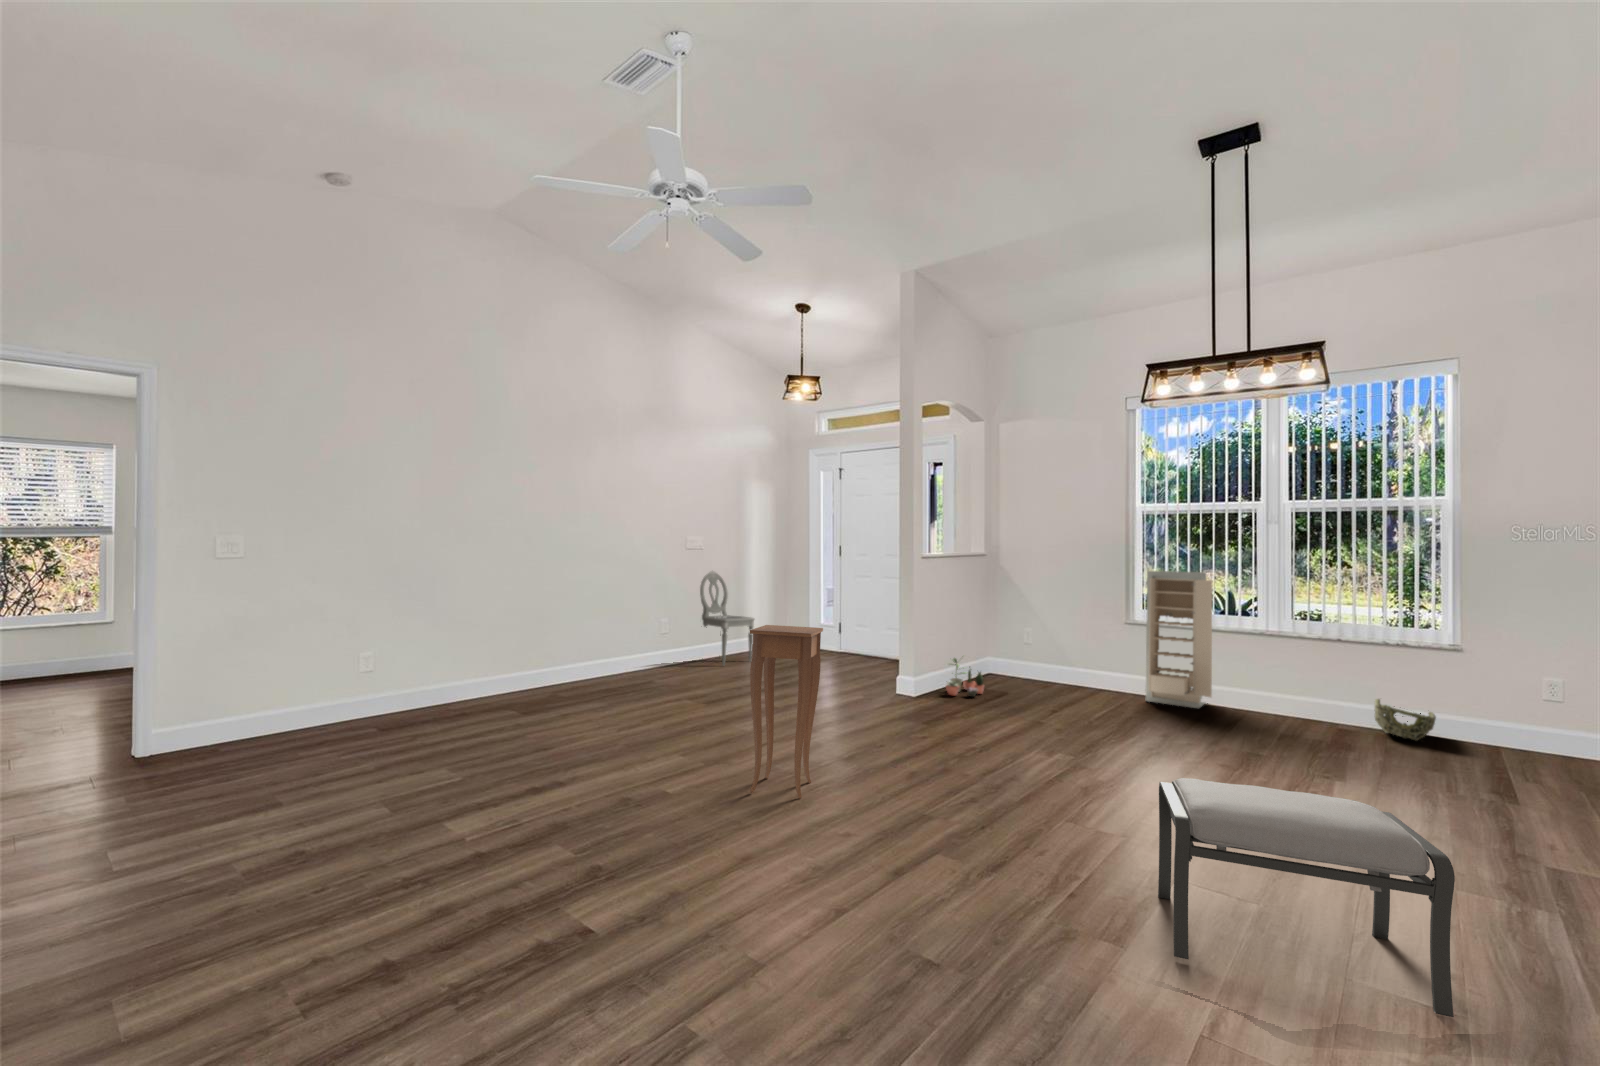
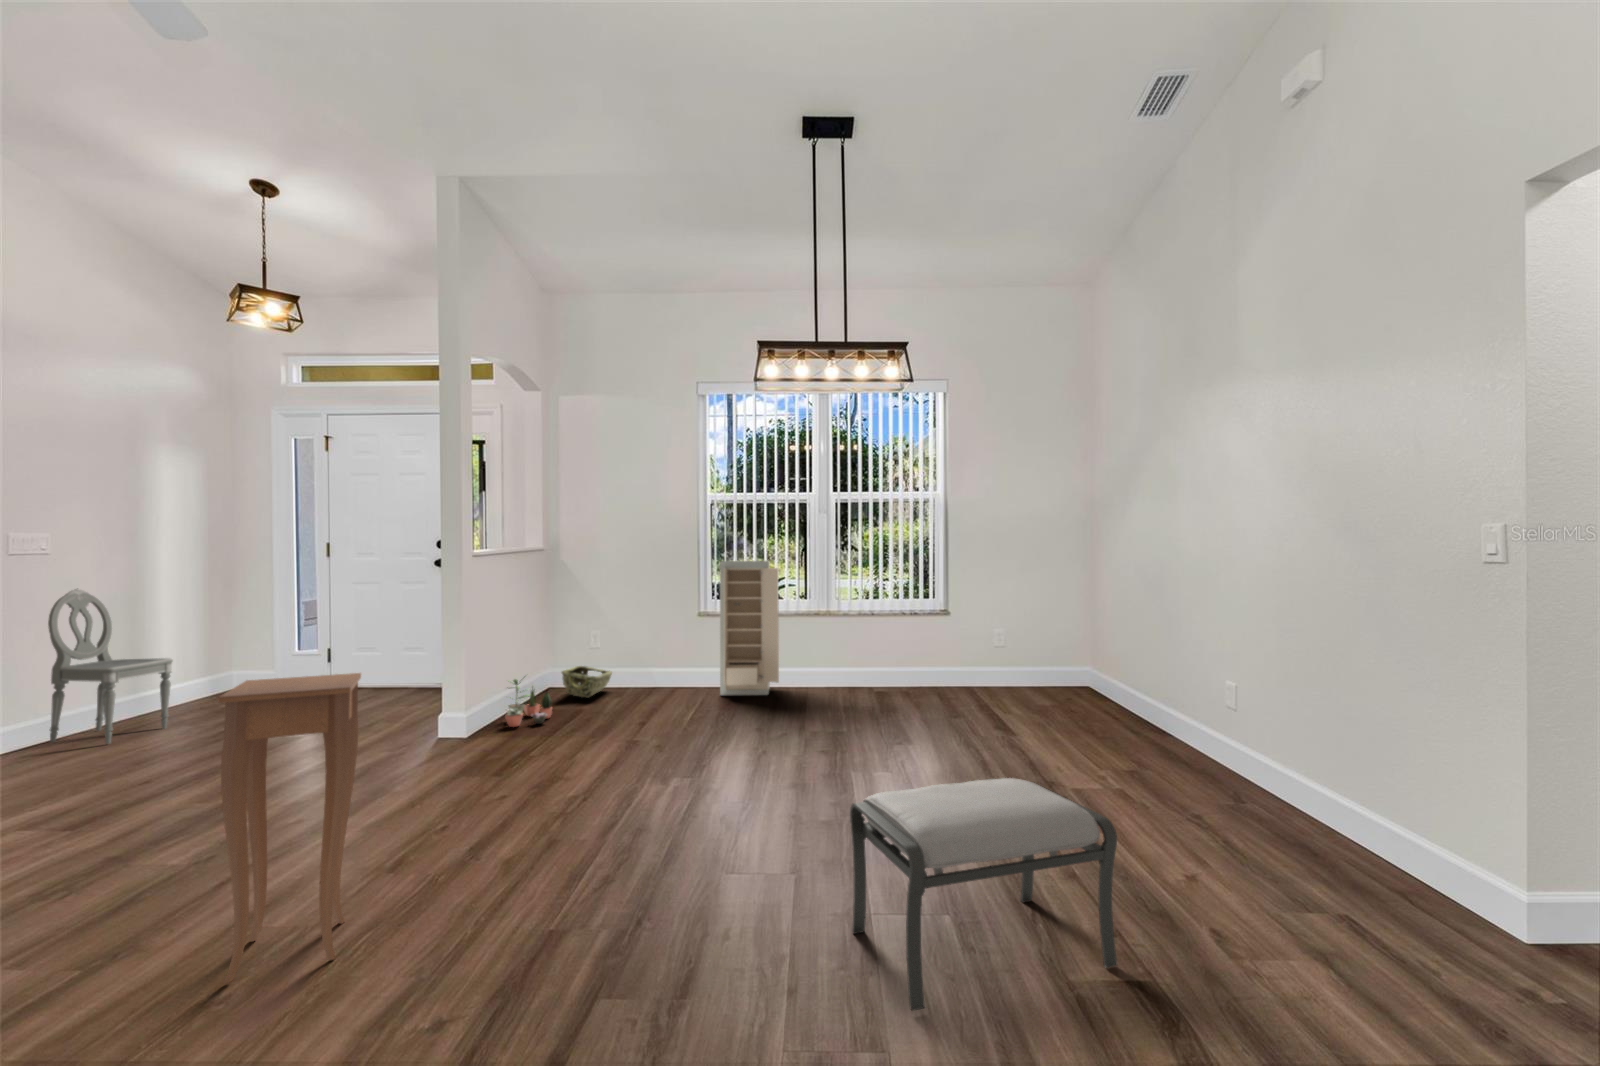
woven basket: present [1375,699,1436,740] -> present [562,666,612,698]

